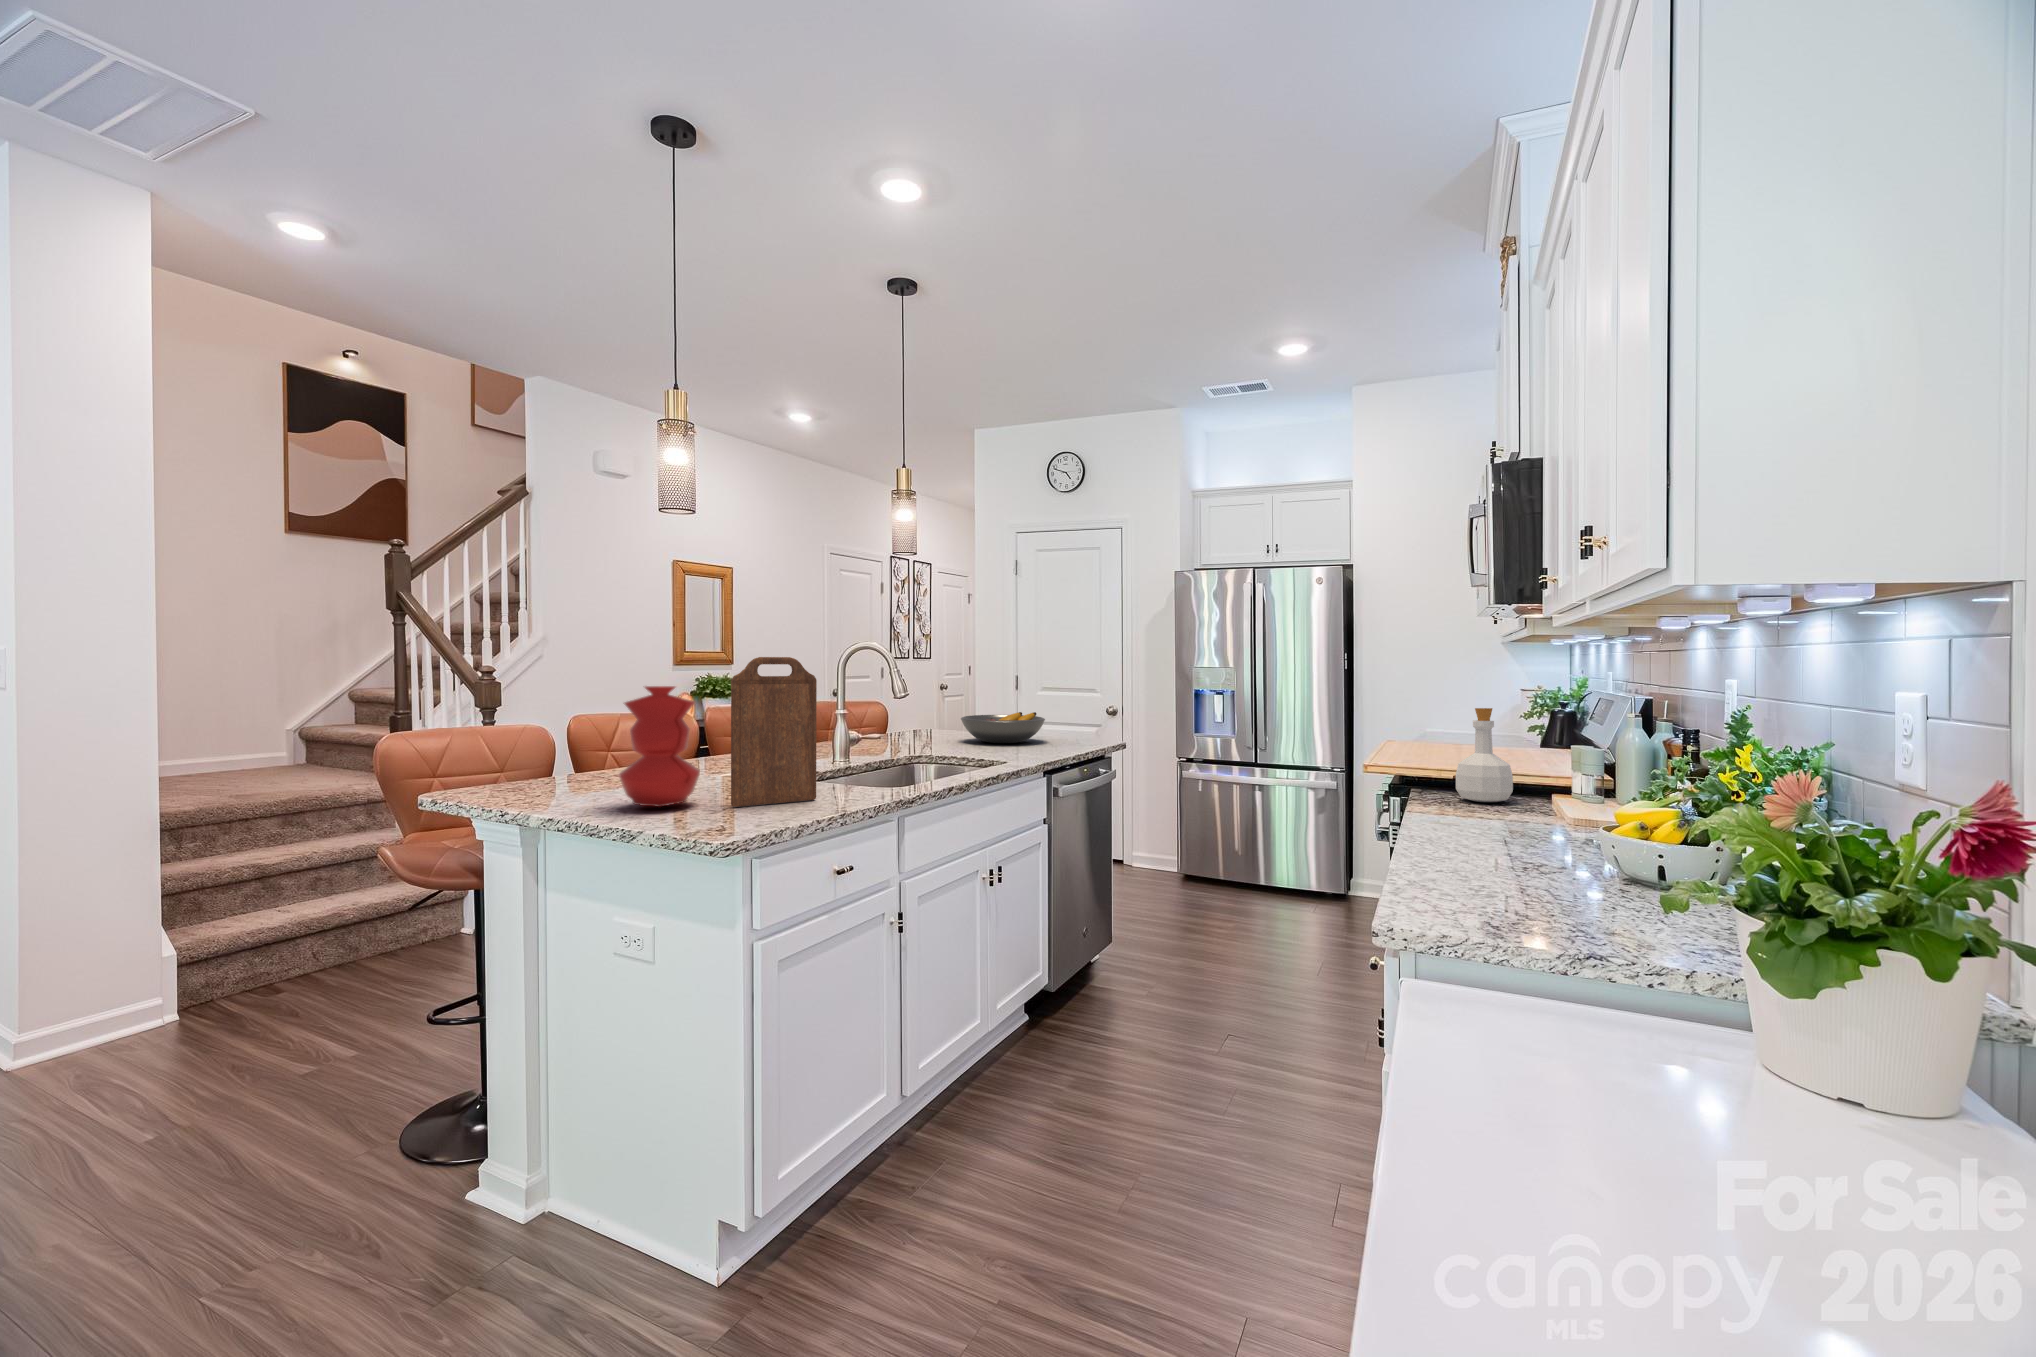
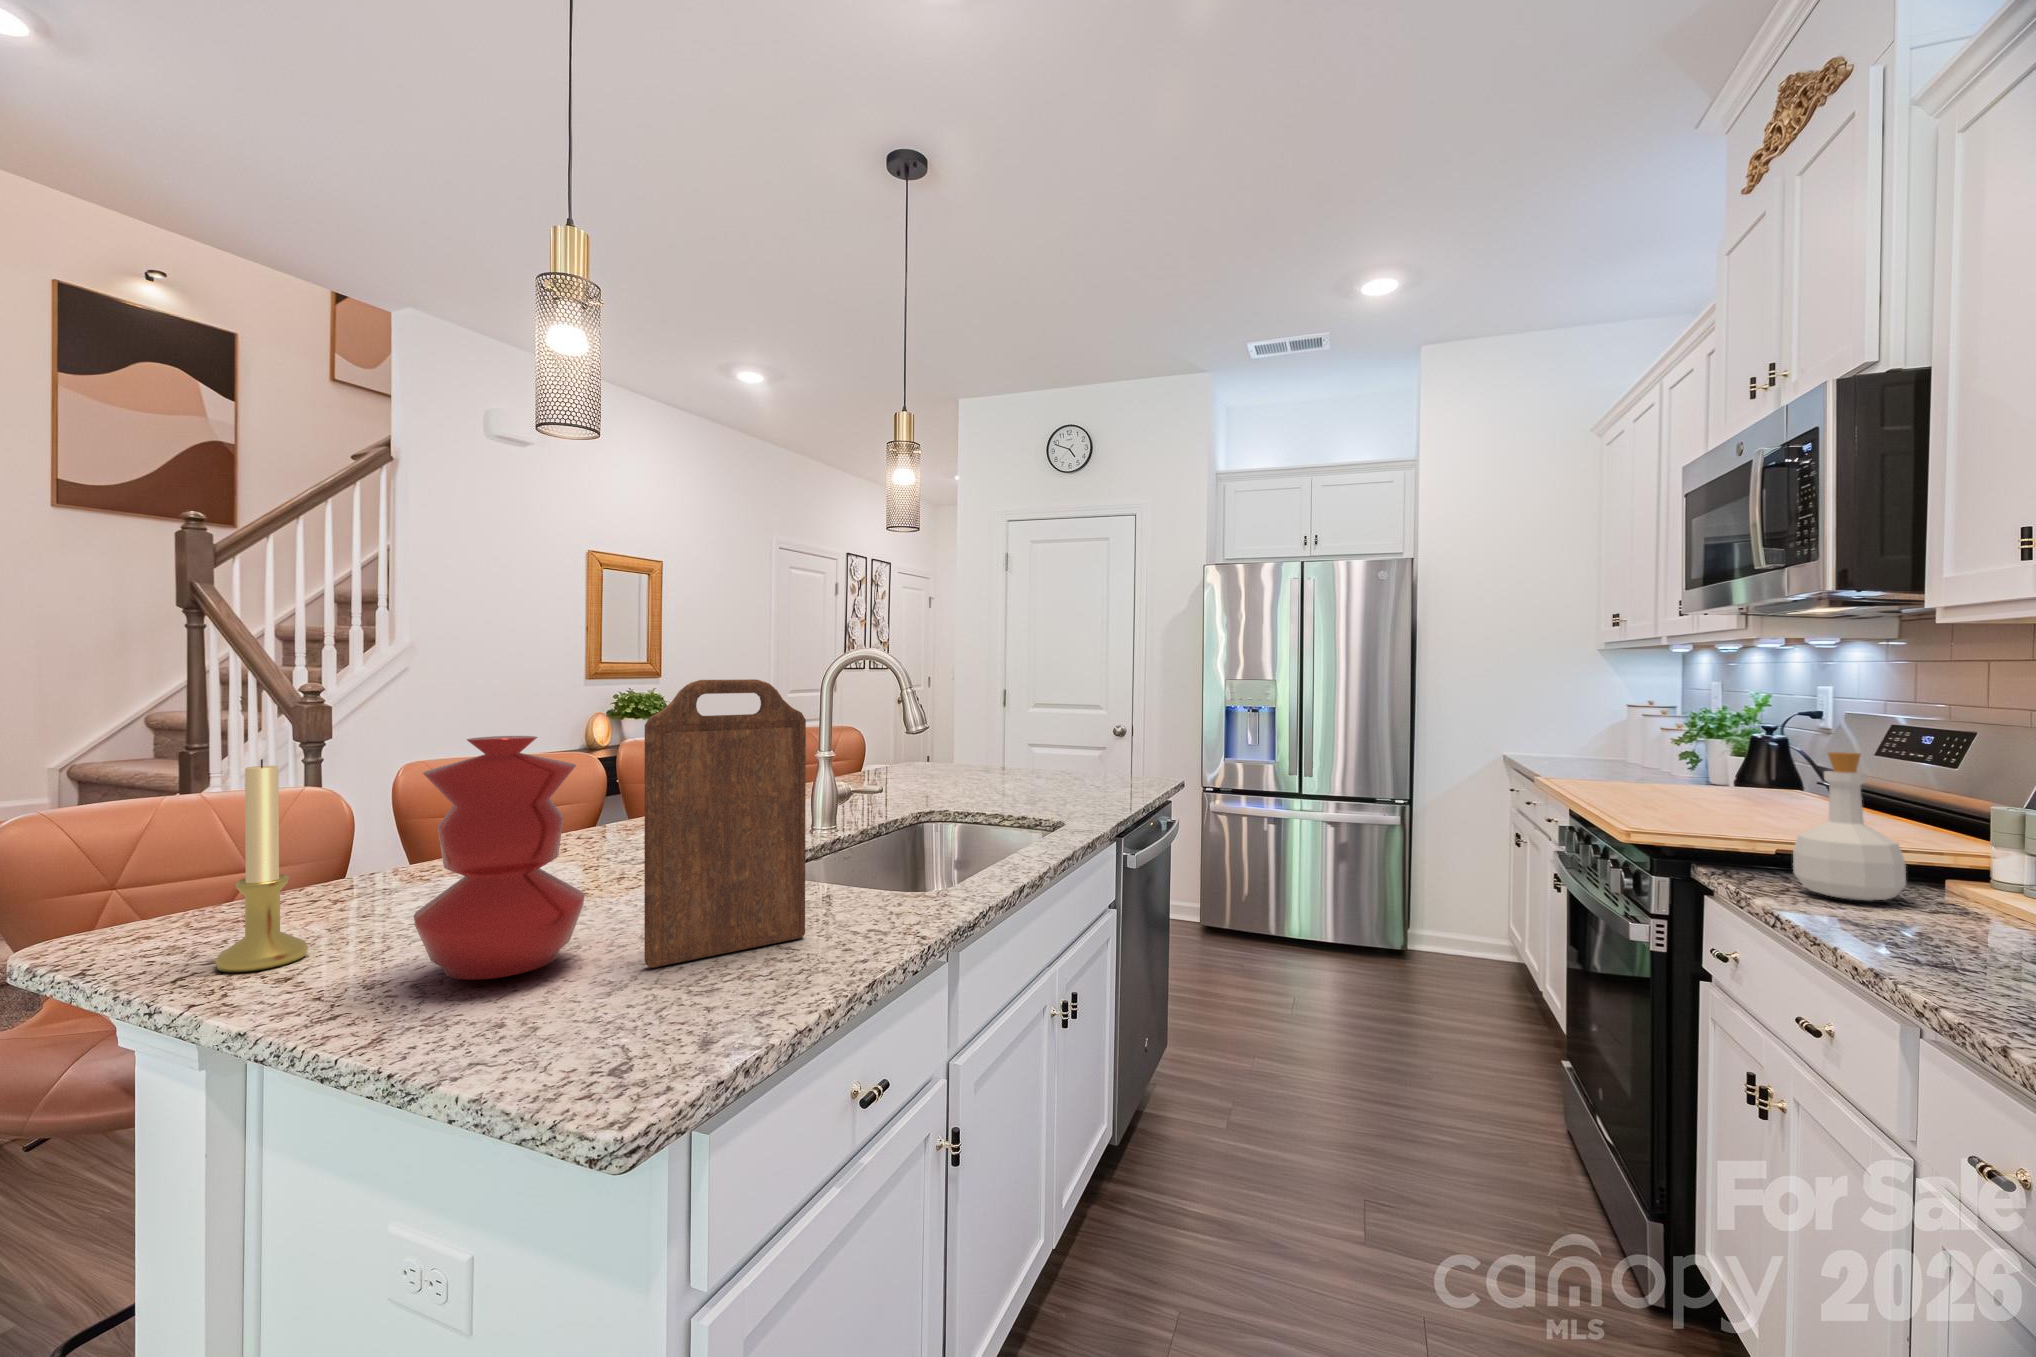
candle holder: none [518,697,559,805] -> present [215,759,308,972]
fruit bowl: present [961,712,1045,743] -> none [974,745,1088,787]

